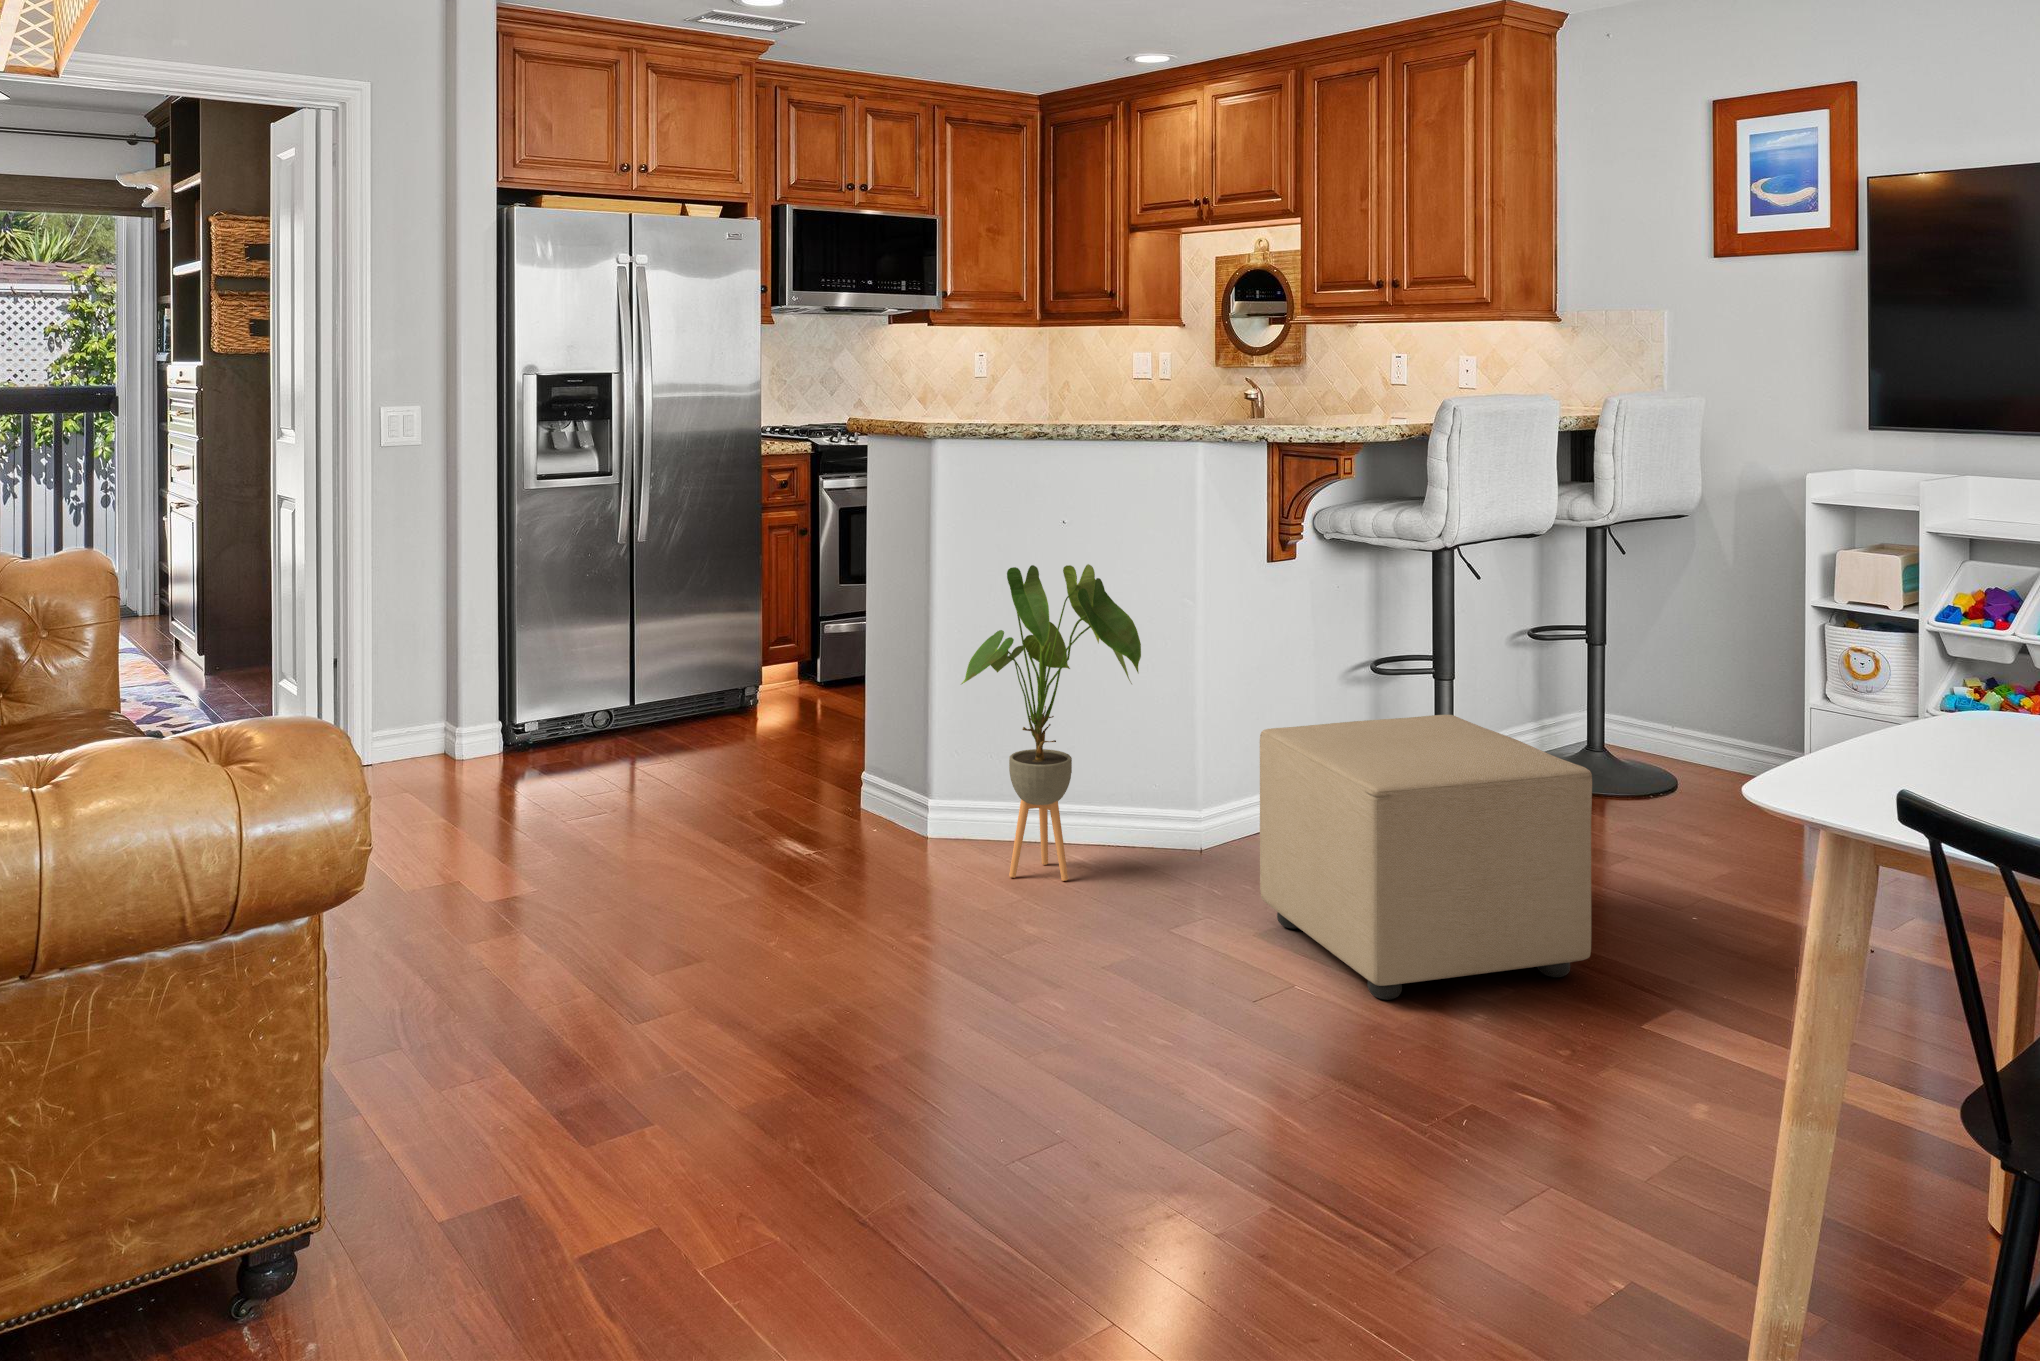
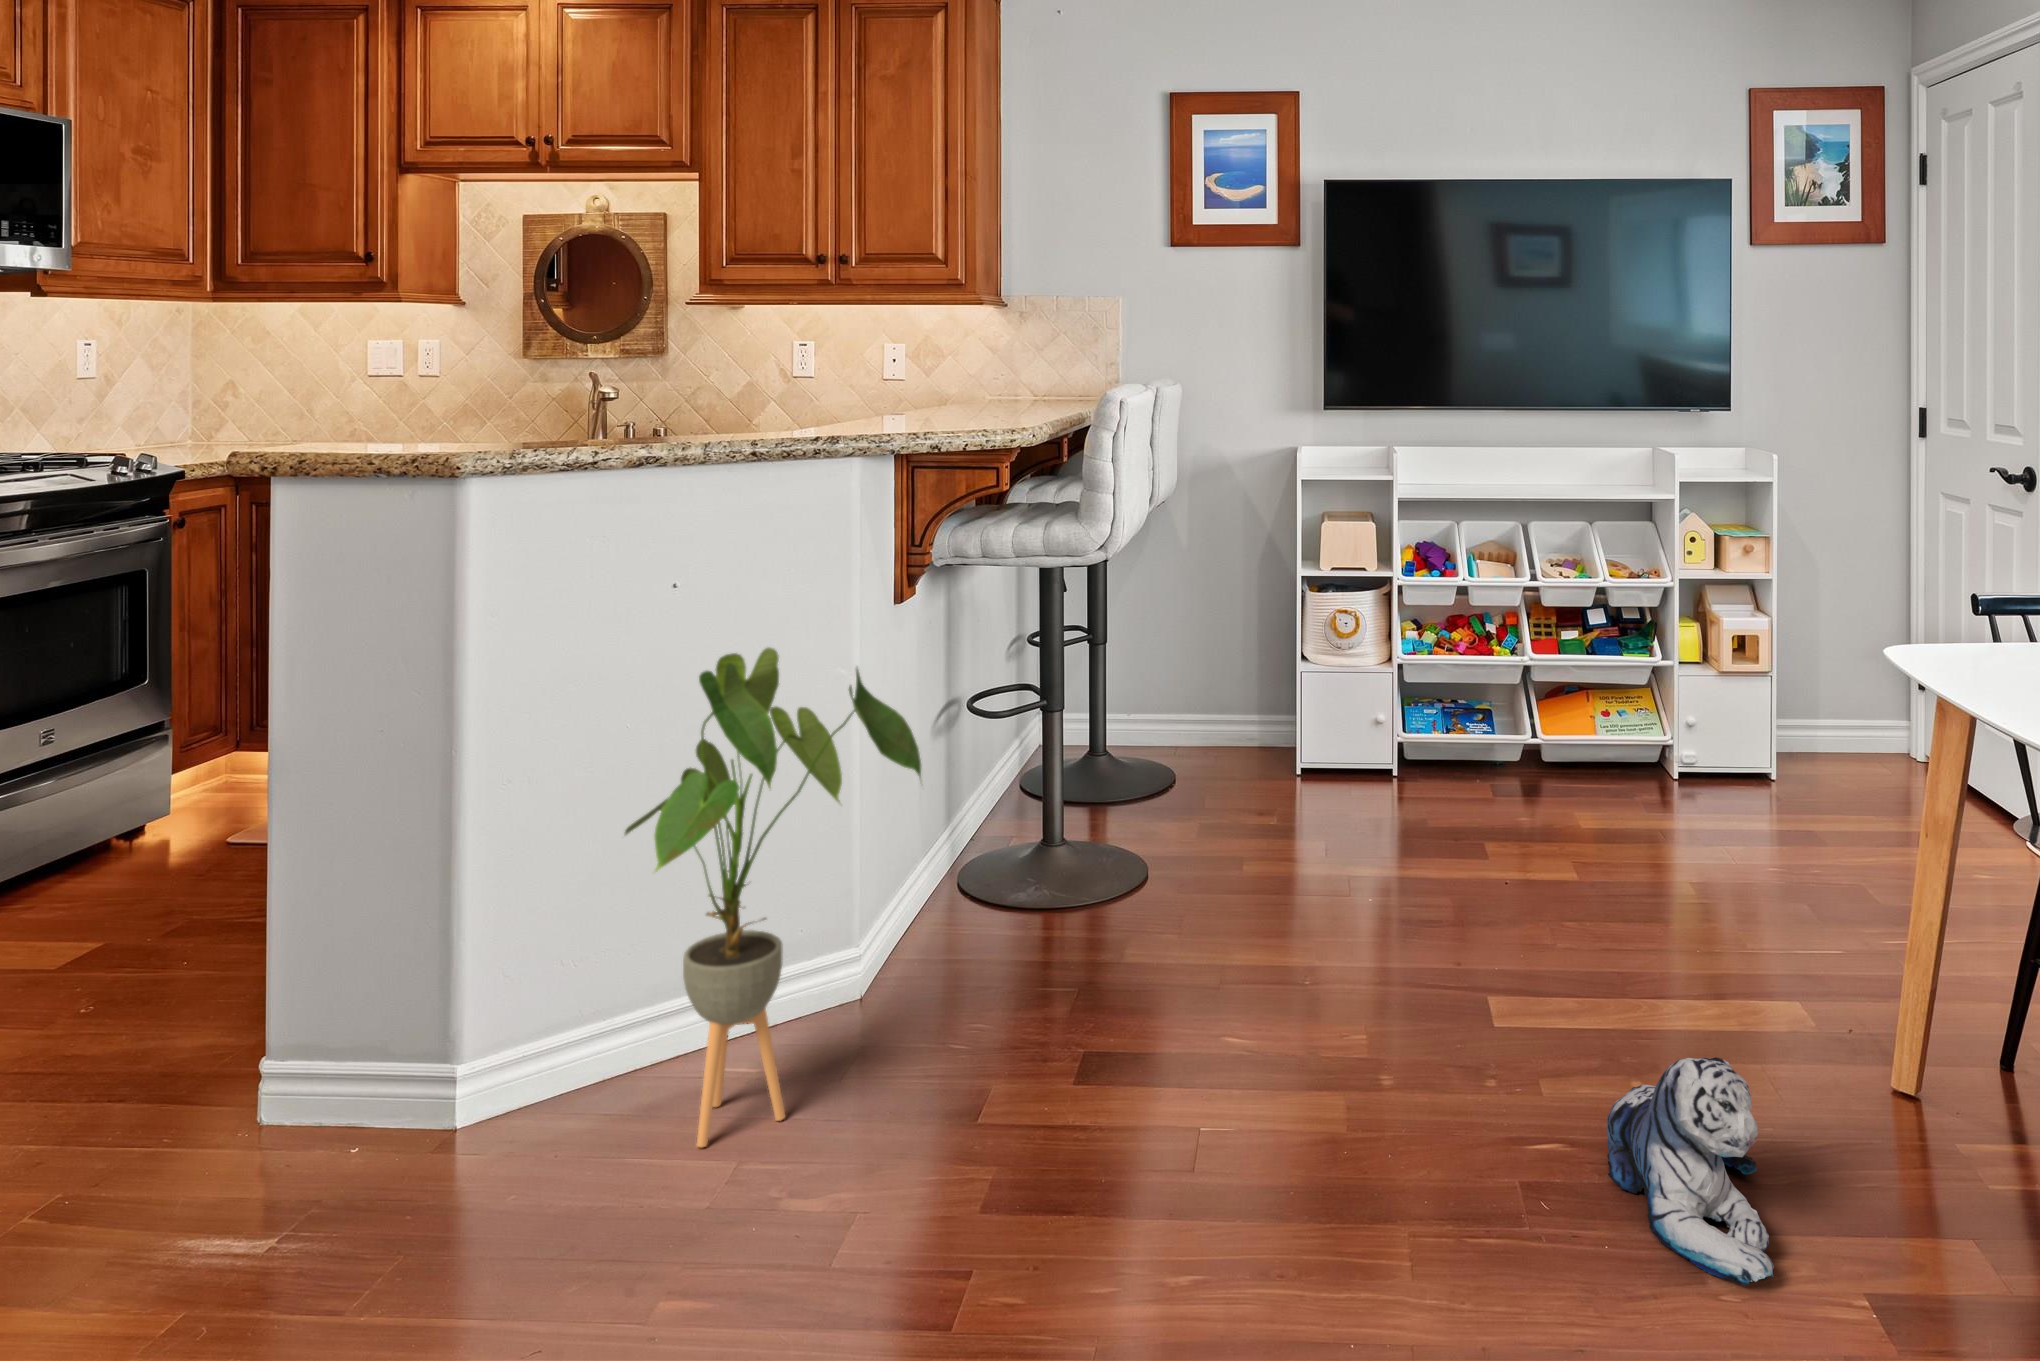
ottoman: present [1260,715,1592,1000] -> none [1079,753,1434,1113]
plush toy: none [1477,1006,1651,1195] -> present [1607,1057,1774,1285]

